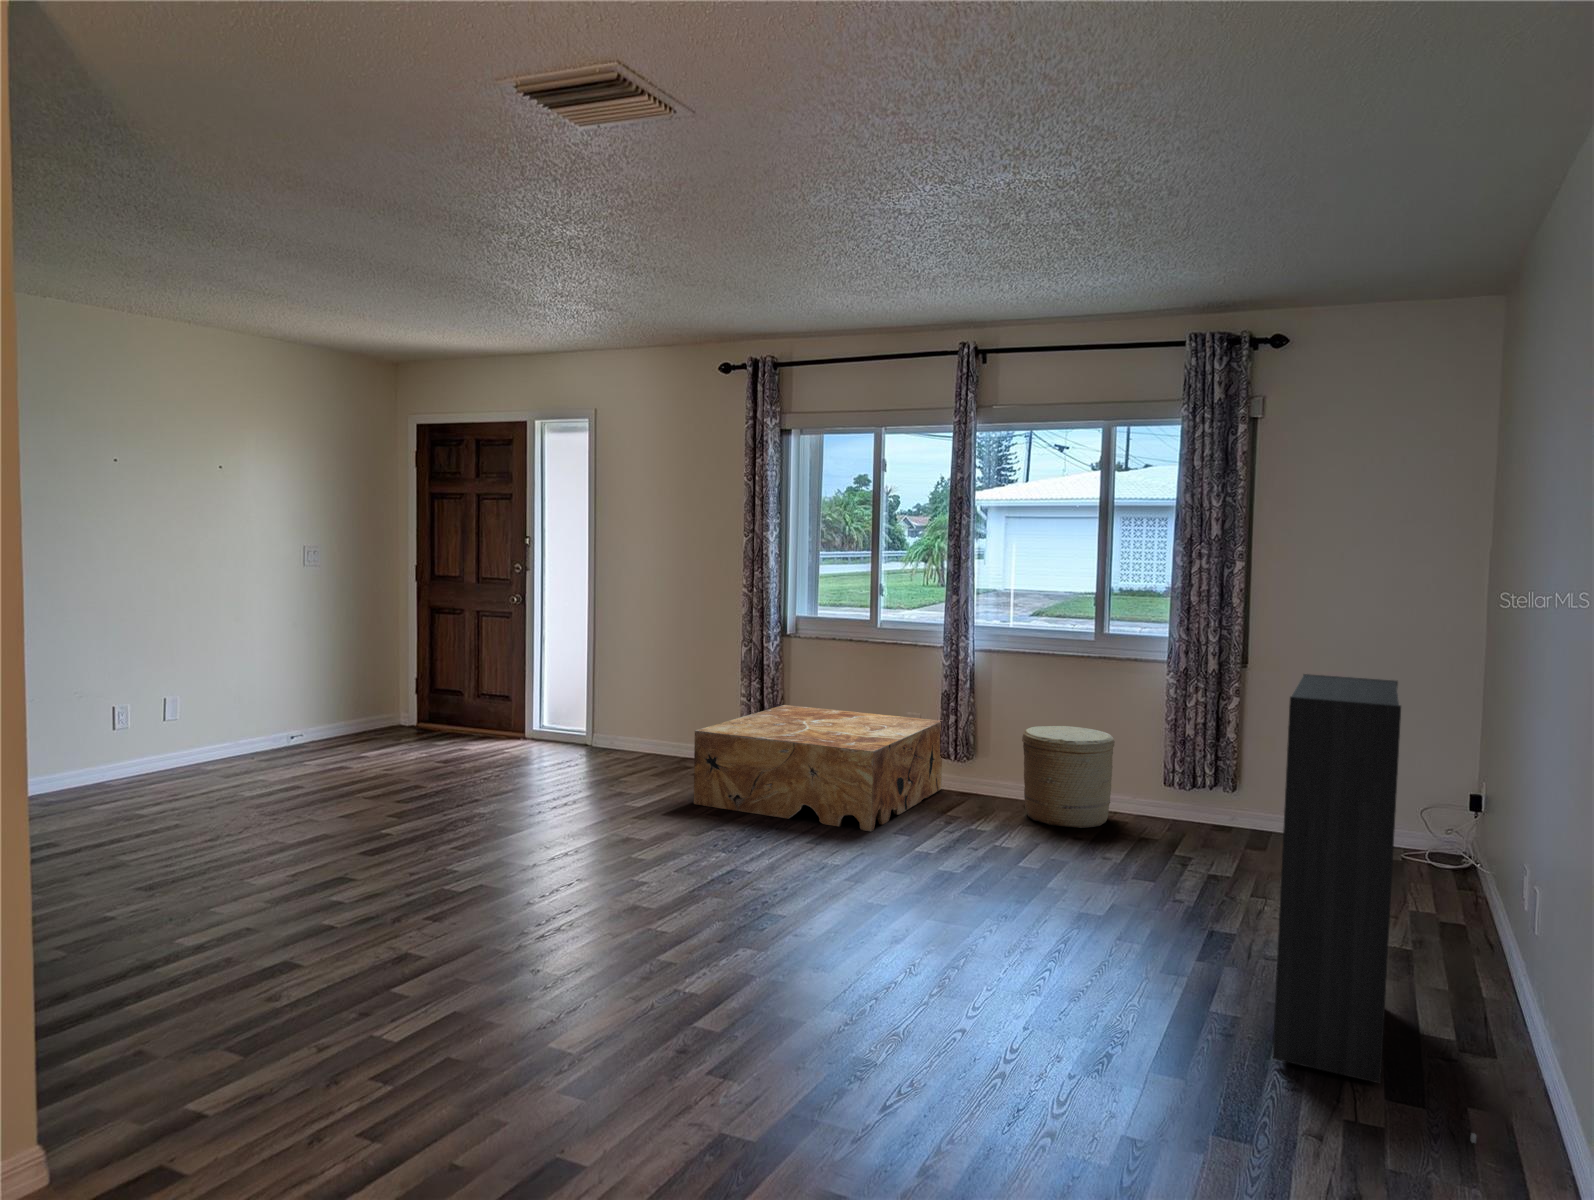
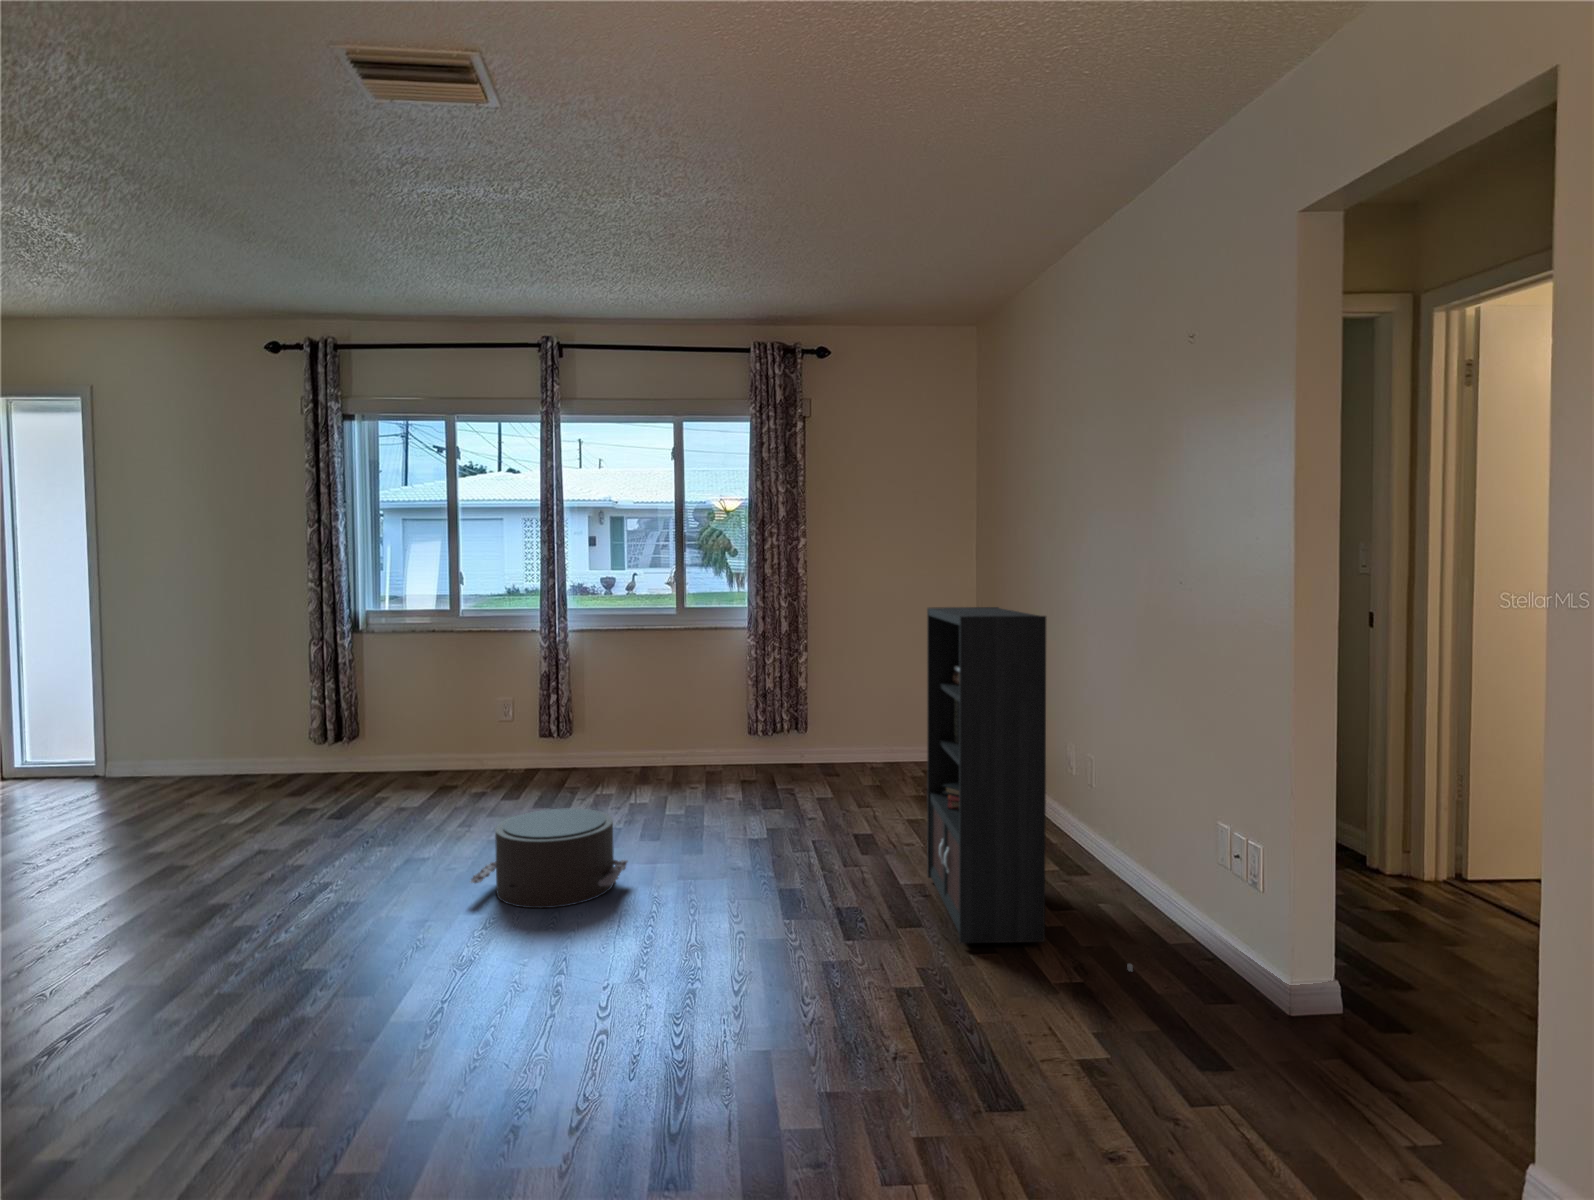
coffee table: present [694,705,942,831] -> none [269,702,543,821]
woven basket: present [1022,726,1115,828] -> none [627,693,709,785]
pouf: none [817,835,964,930] -> present [471,808,628,908]

